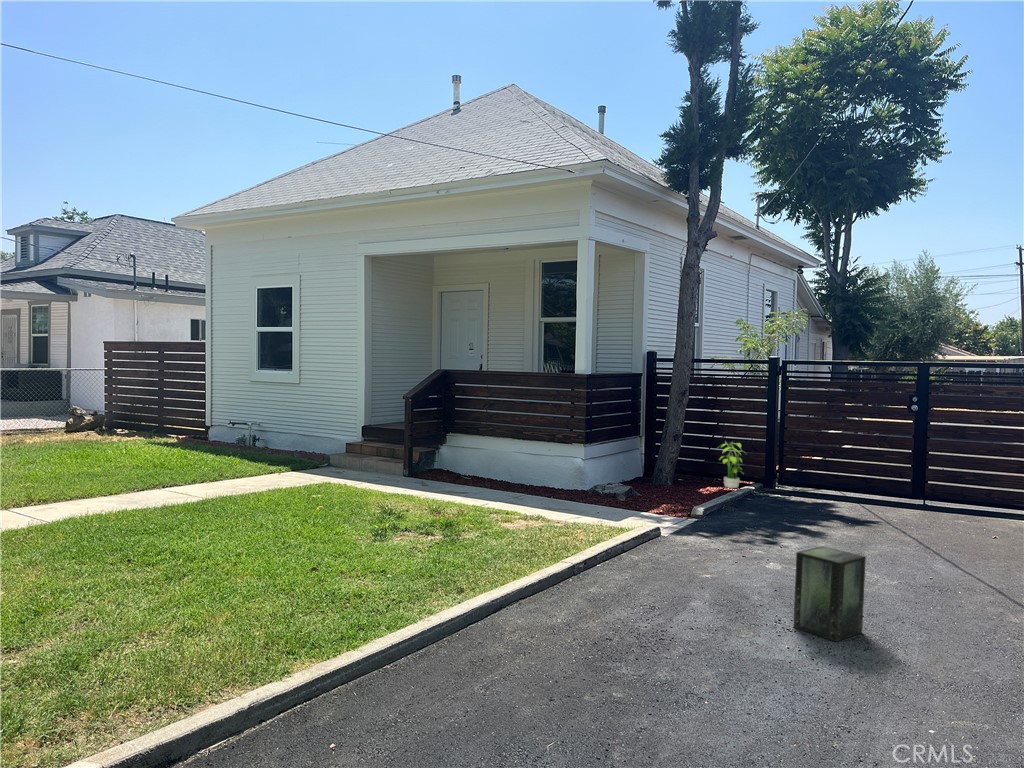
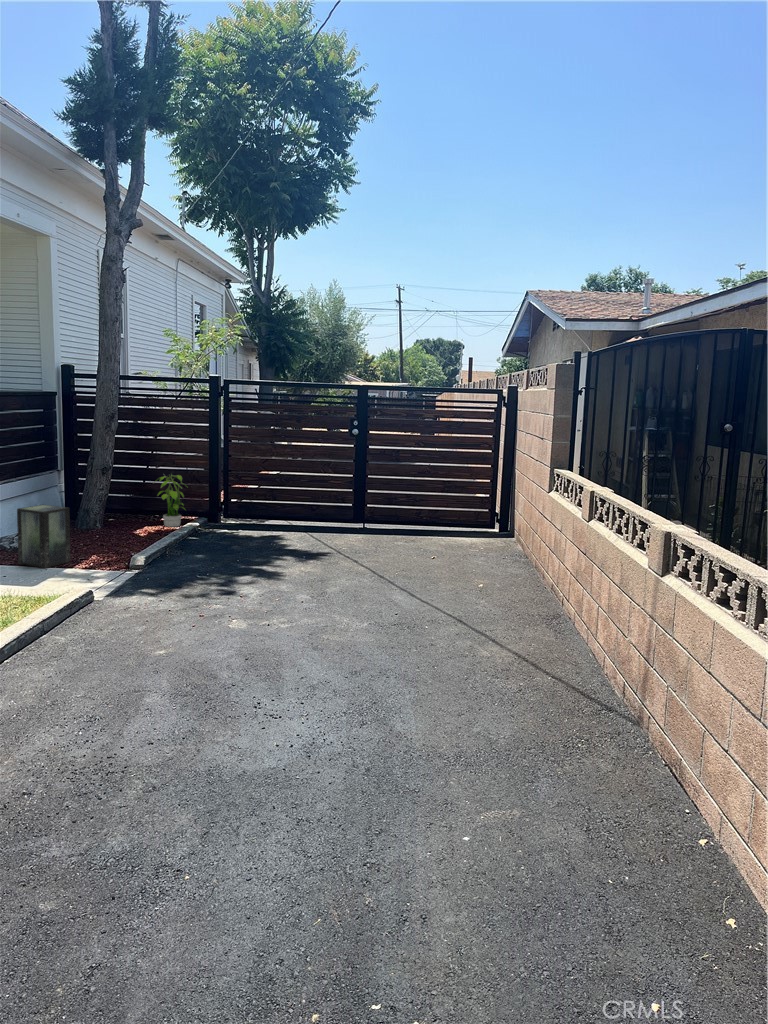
storage box: present [793,546,866,642] -> present [17,505,70,568]

